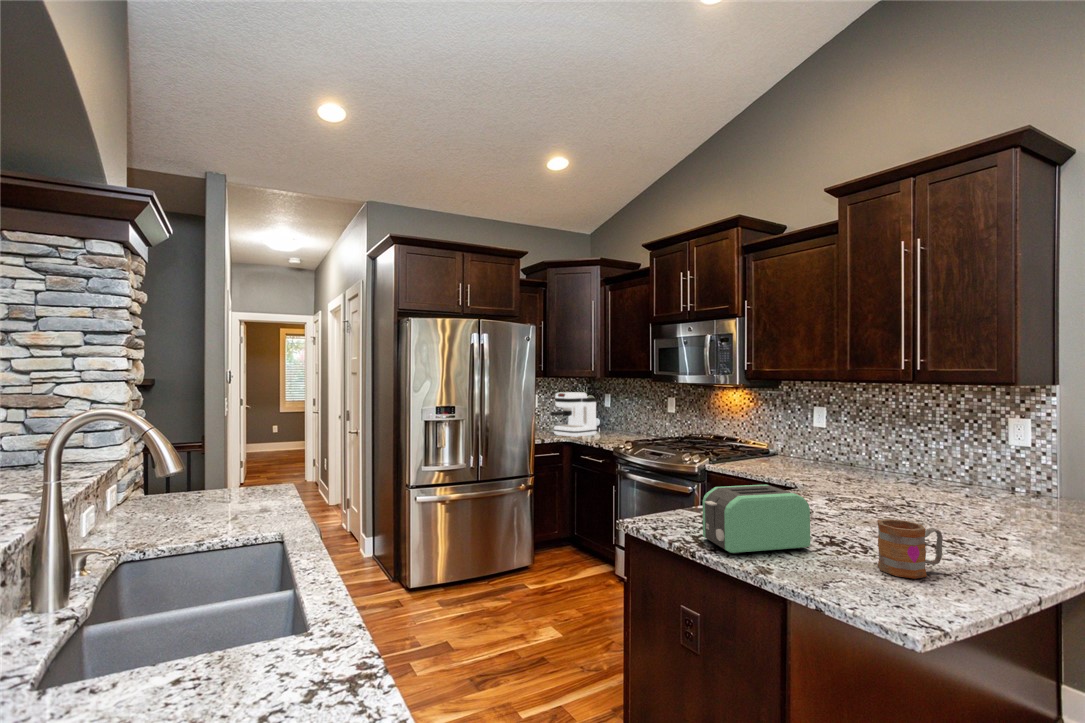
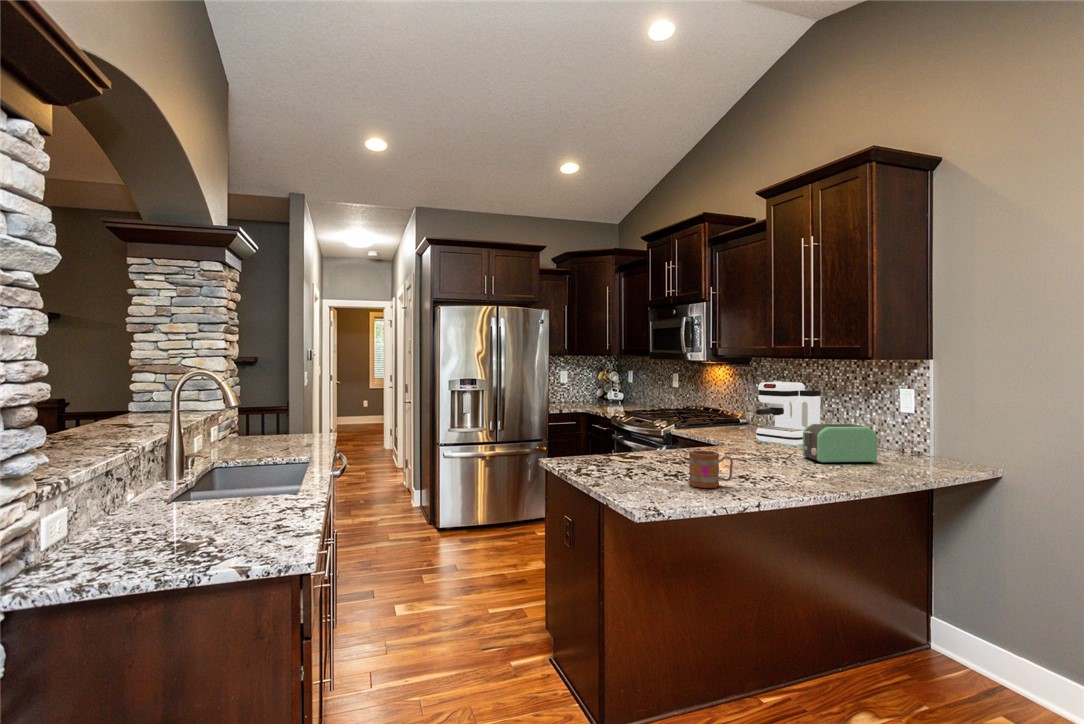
coffee maker: present [551,392,597,437] -> present [756,382,820,446]
toaster: present [703,484,810,554] -> present [803,424,877,463]

